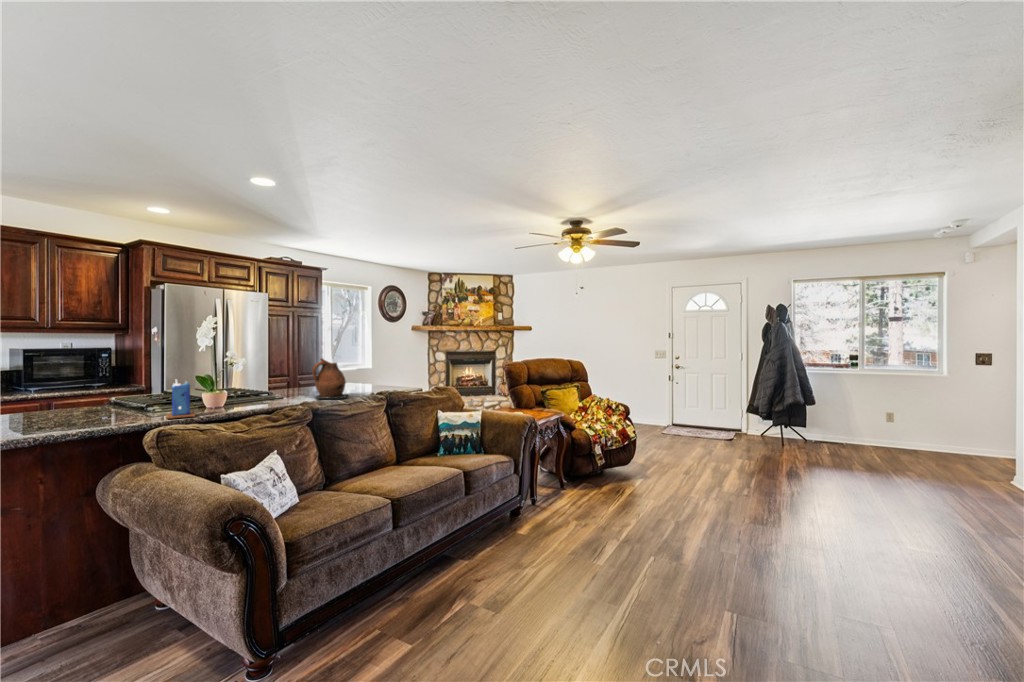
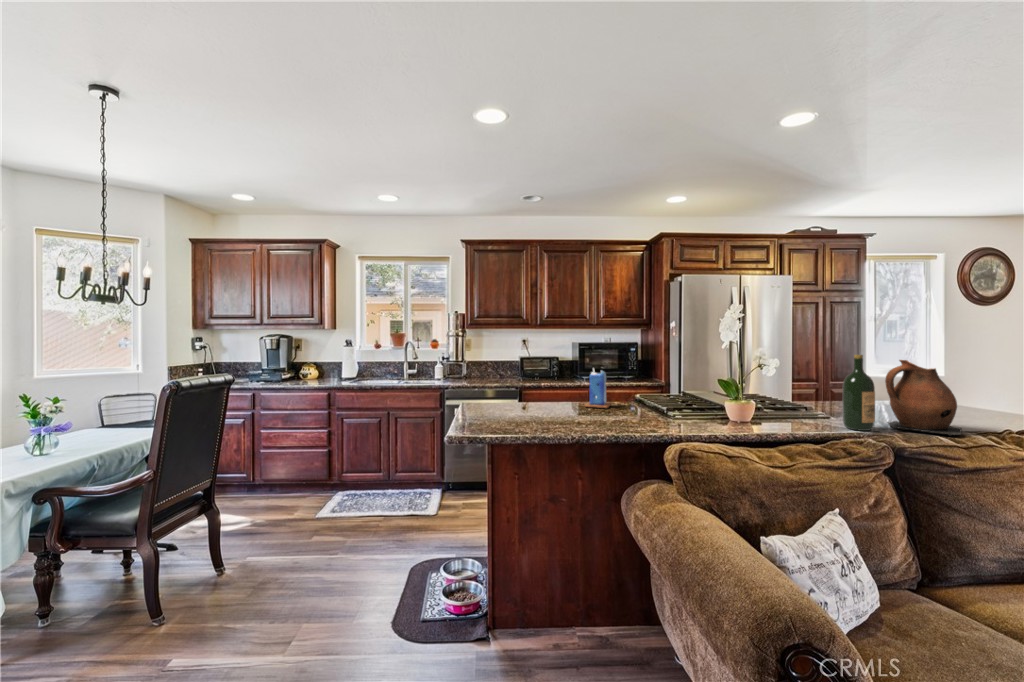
wine bottle: none [288,356,305,403] -> present [842,355,875,431]
candle: present [166,380,196,419] -> present [585,369,611,408]

